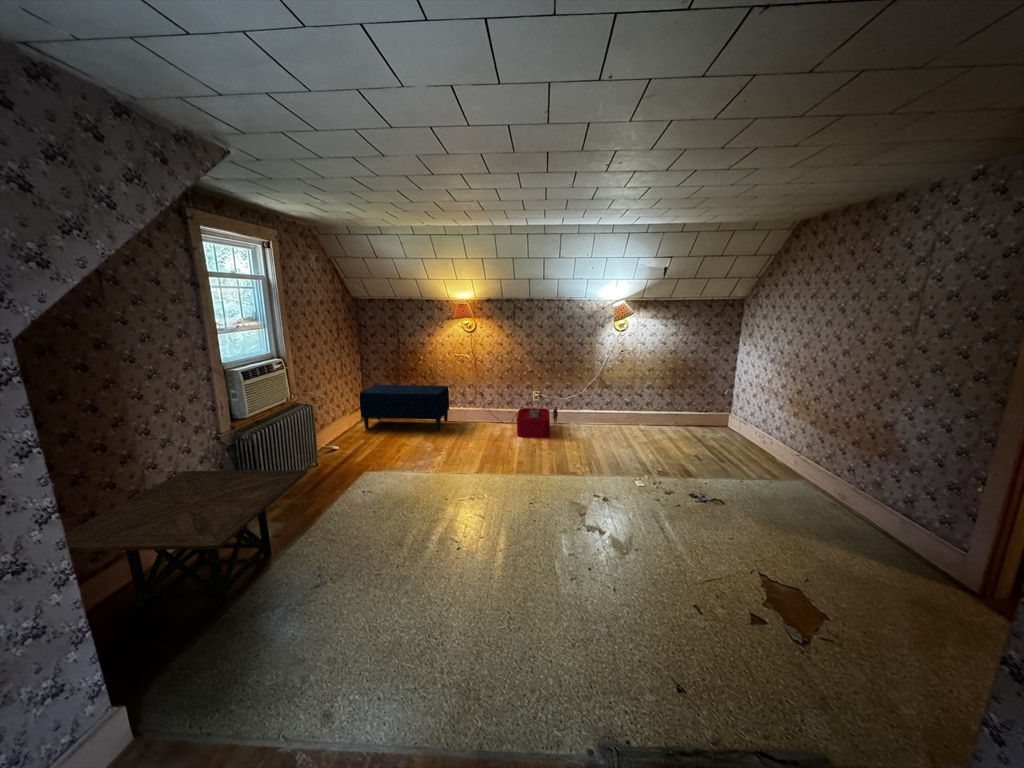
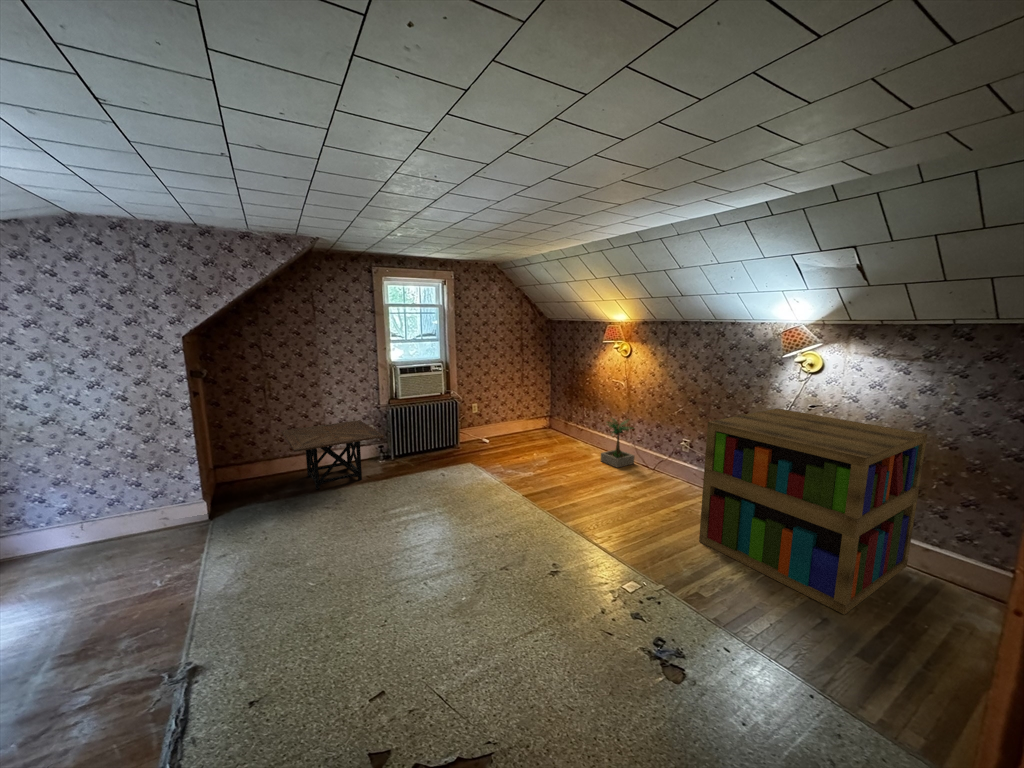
bookshelf: none [601,356,710,453] -> present [699,408,927,615]
bench: present [359,385,449,431] -> none [529,399,604,454]
potted plant: none [467,386,498,429] -> present [601,419,635,468]
storage bin: present [517,407,558,438] -> none [627,456,706,496]

